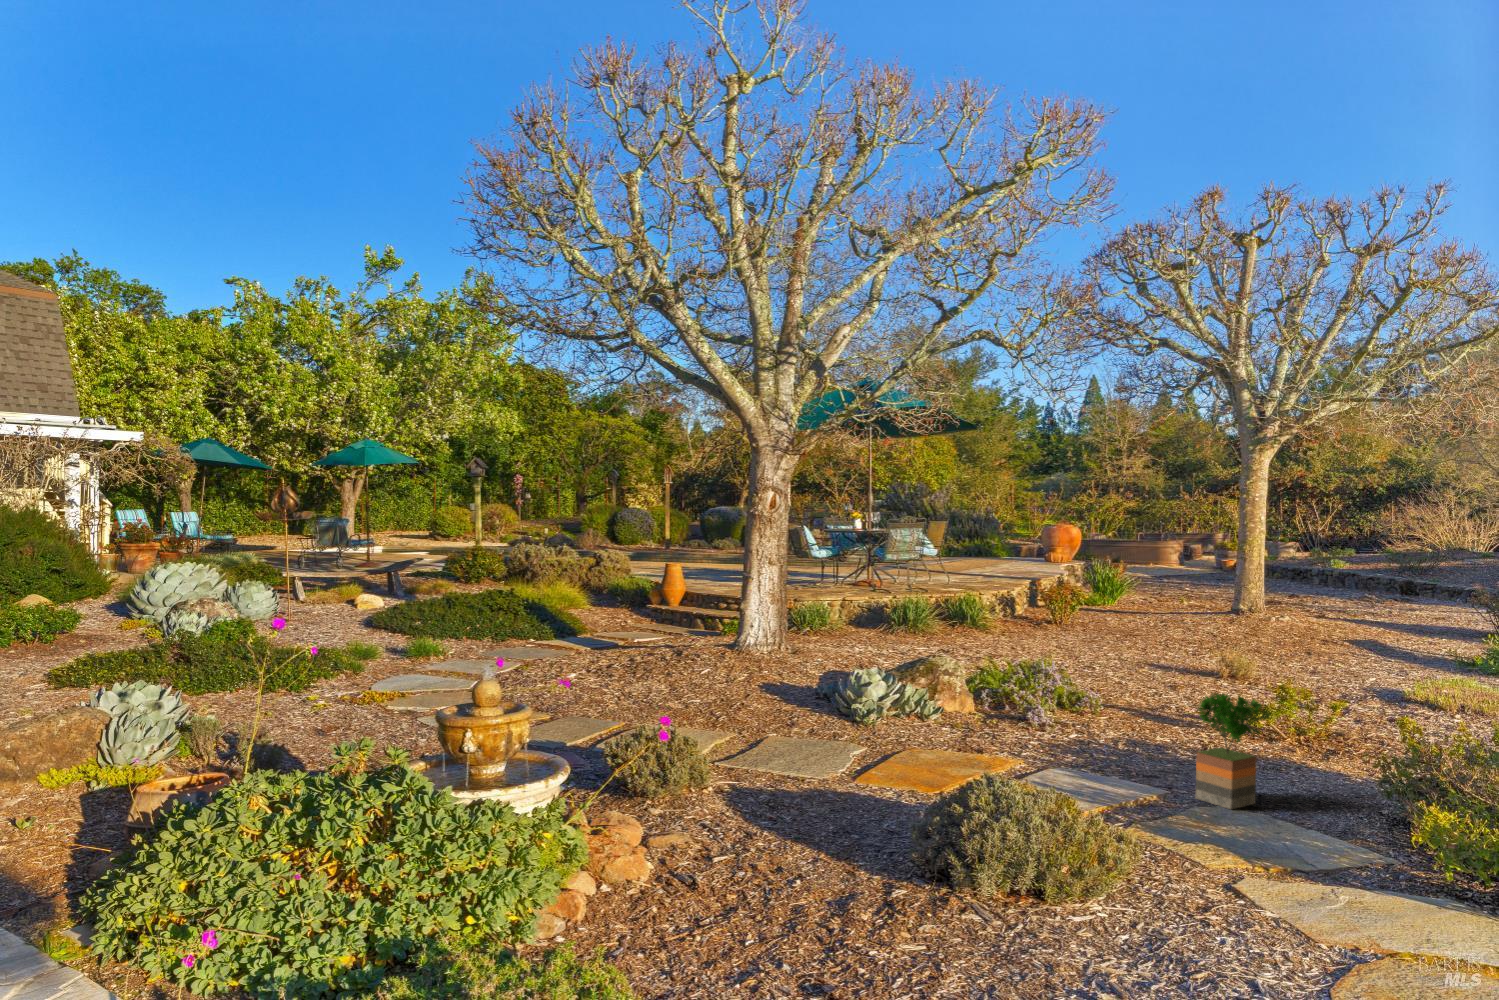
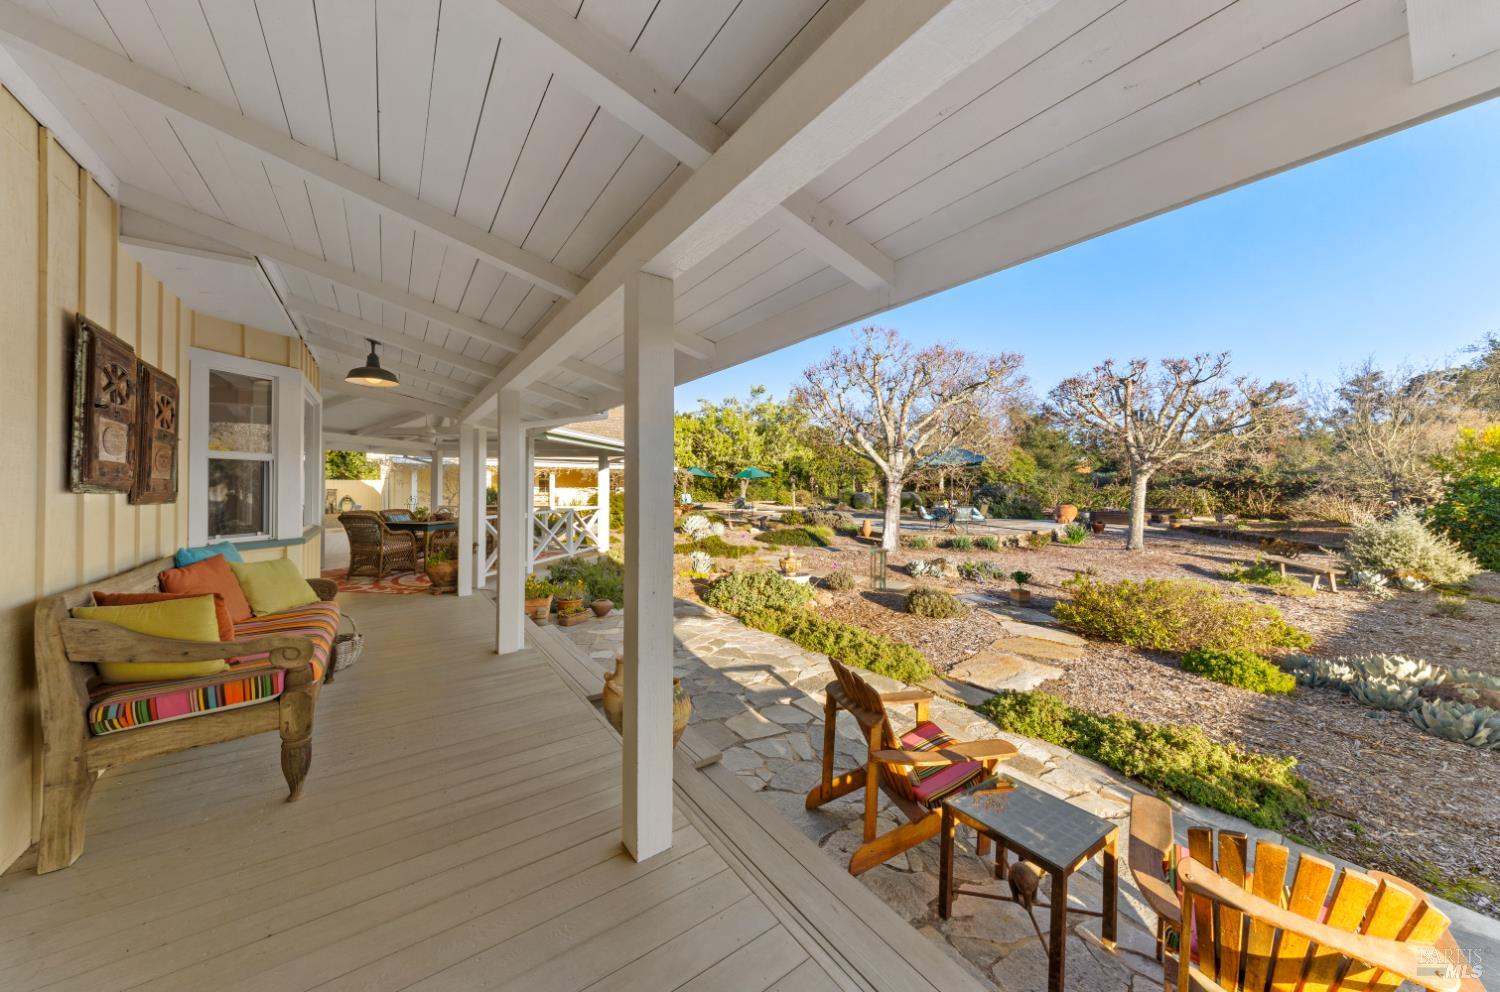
side table: none [752,640,822,789] -> present [868,548,889,590]

